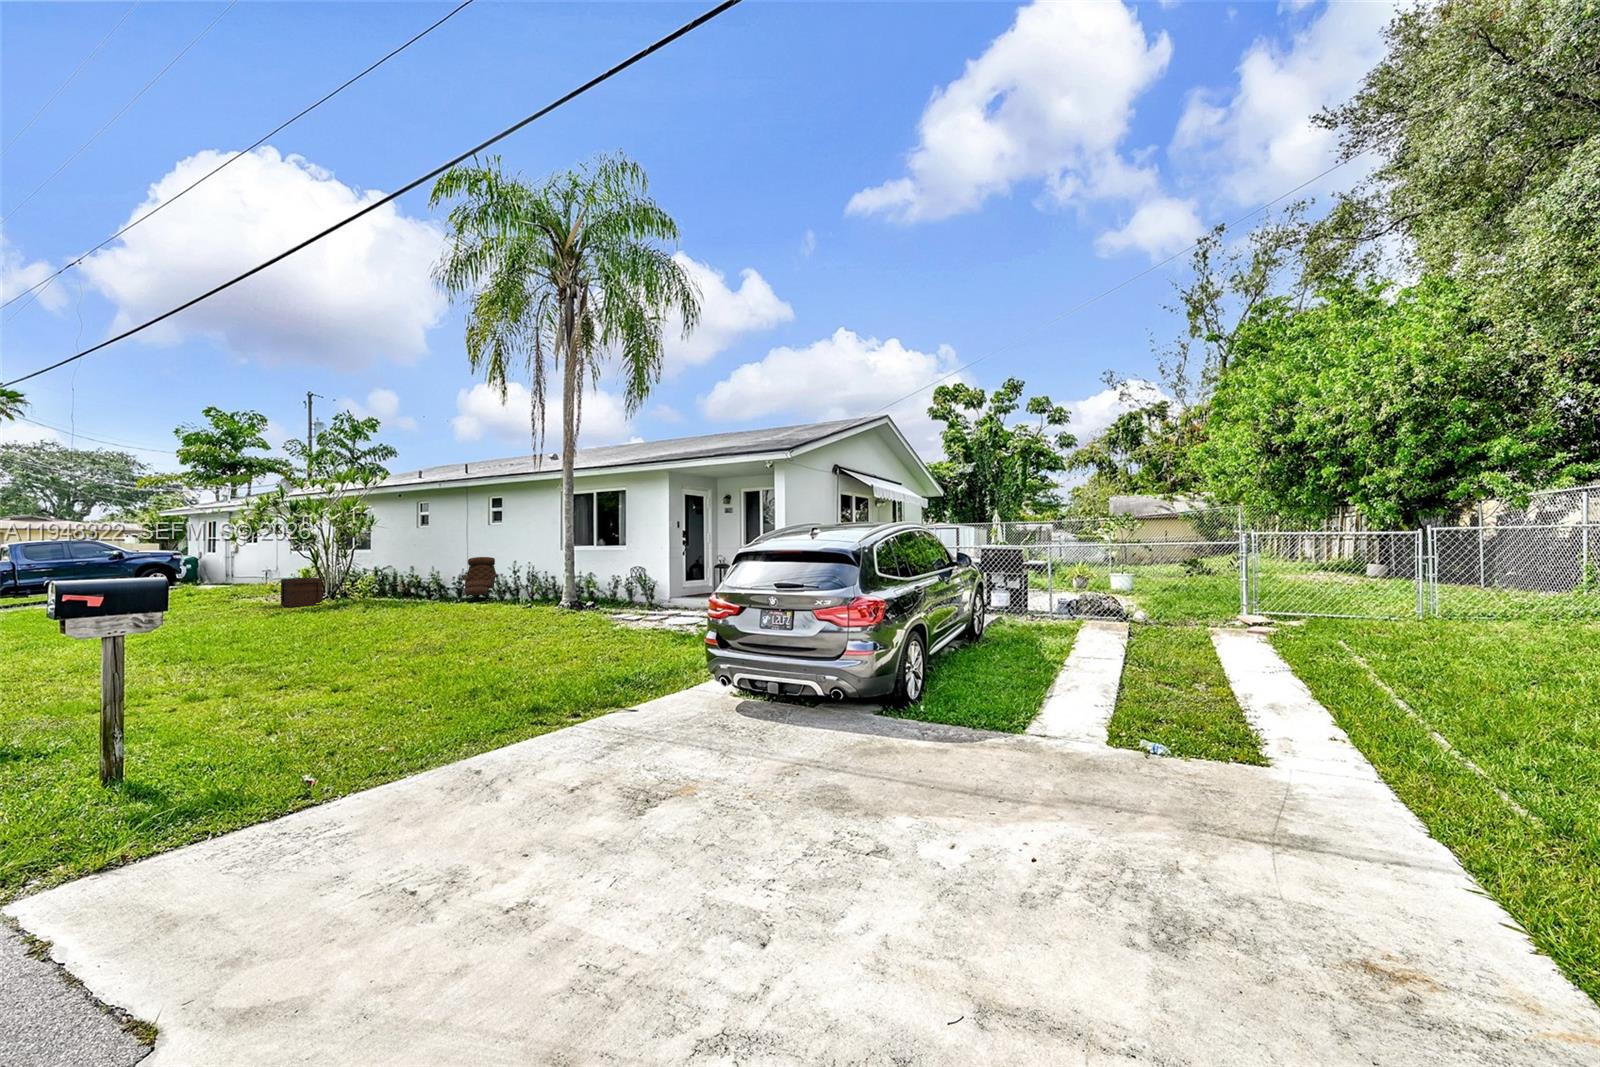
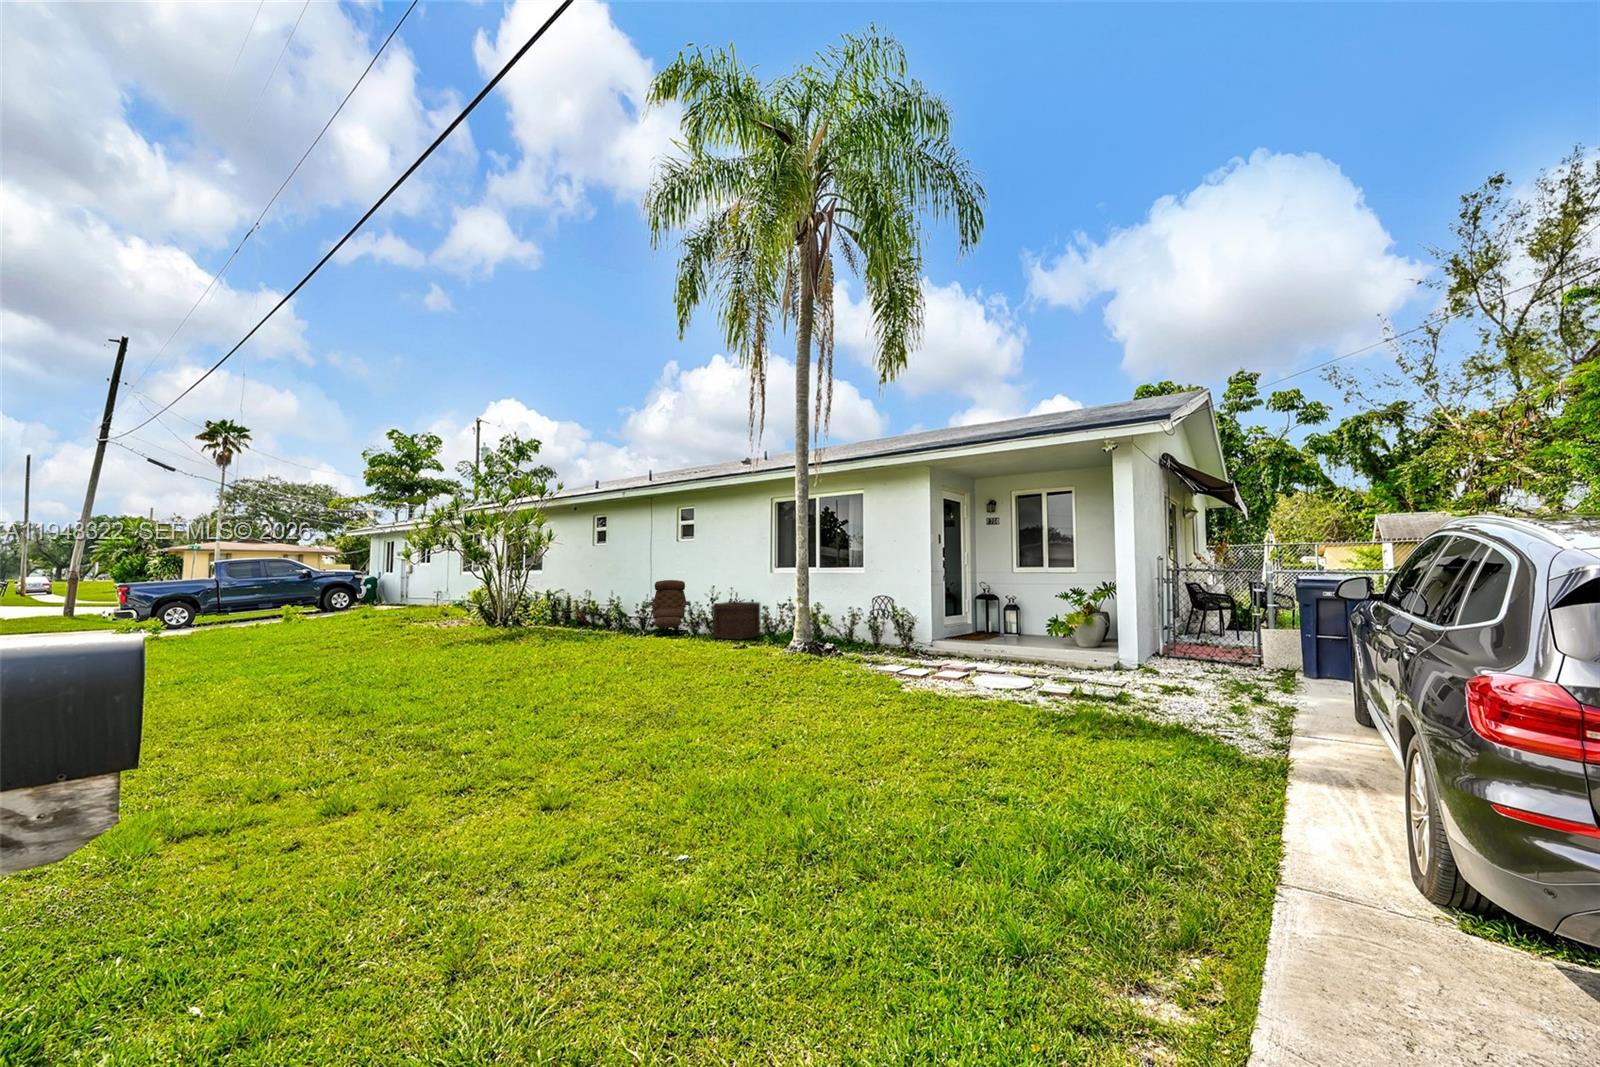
wooden crate: present [281,578,322,607] -> present [713,602,760,640]

